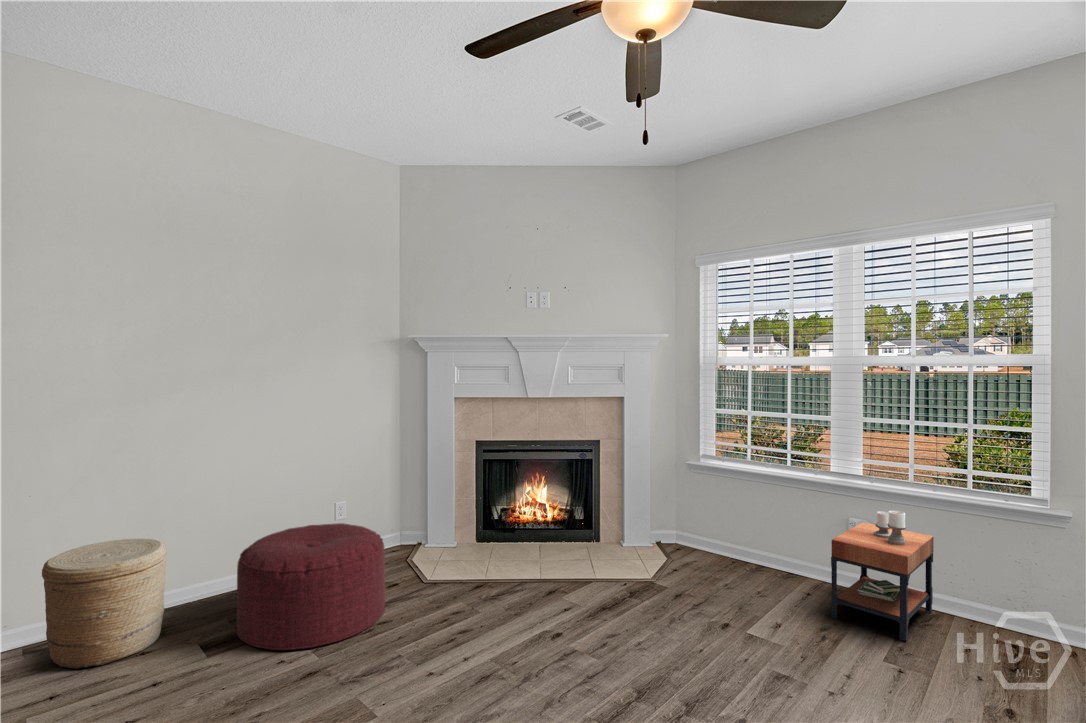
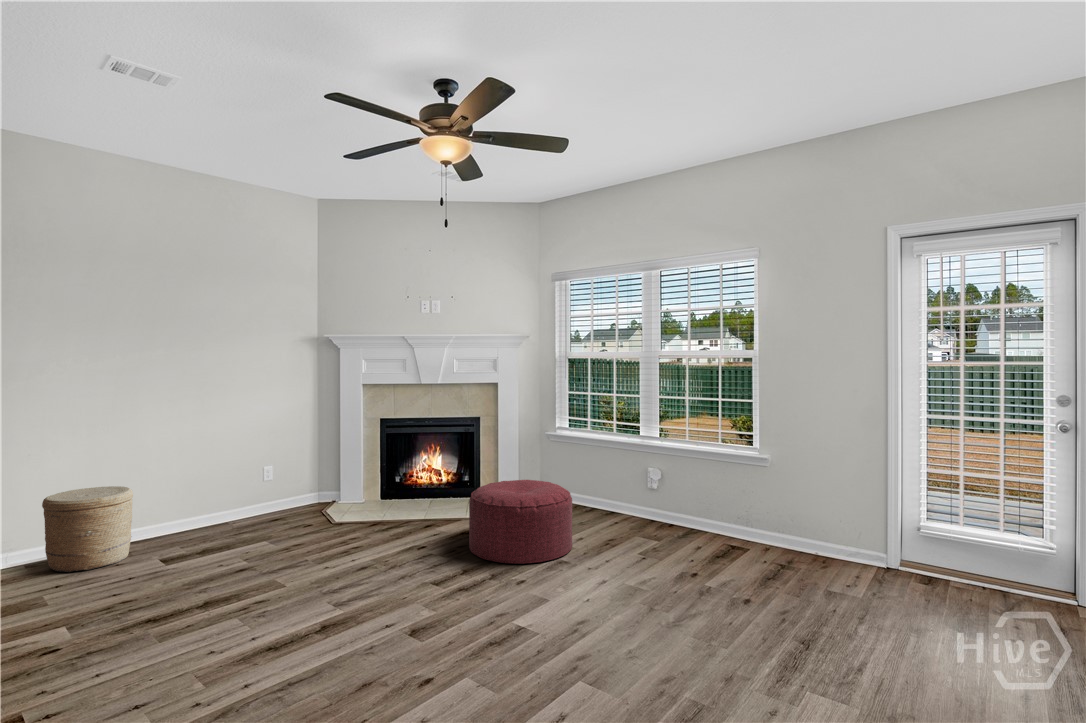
side table: present [831,510,934,641] -> none [622,459,695,545]
ottoman: present [237,523,385,650] -> present [469,480,572,564]

